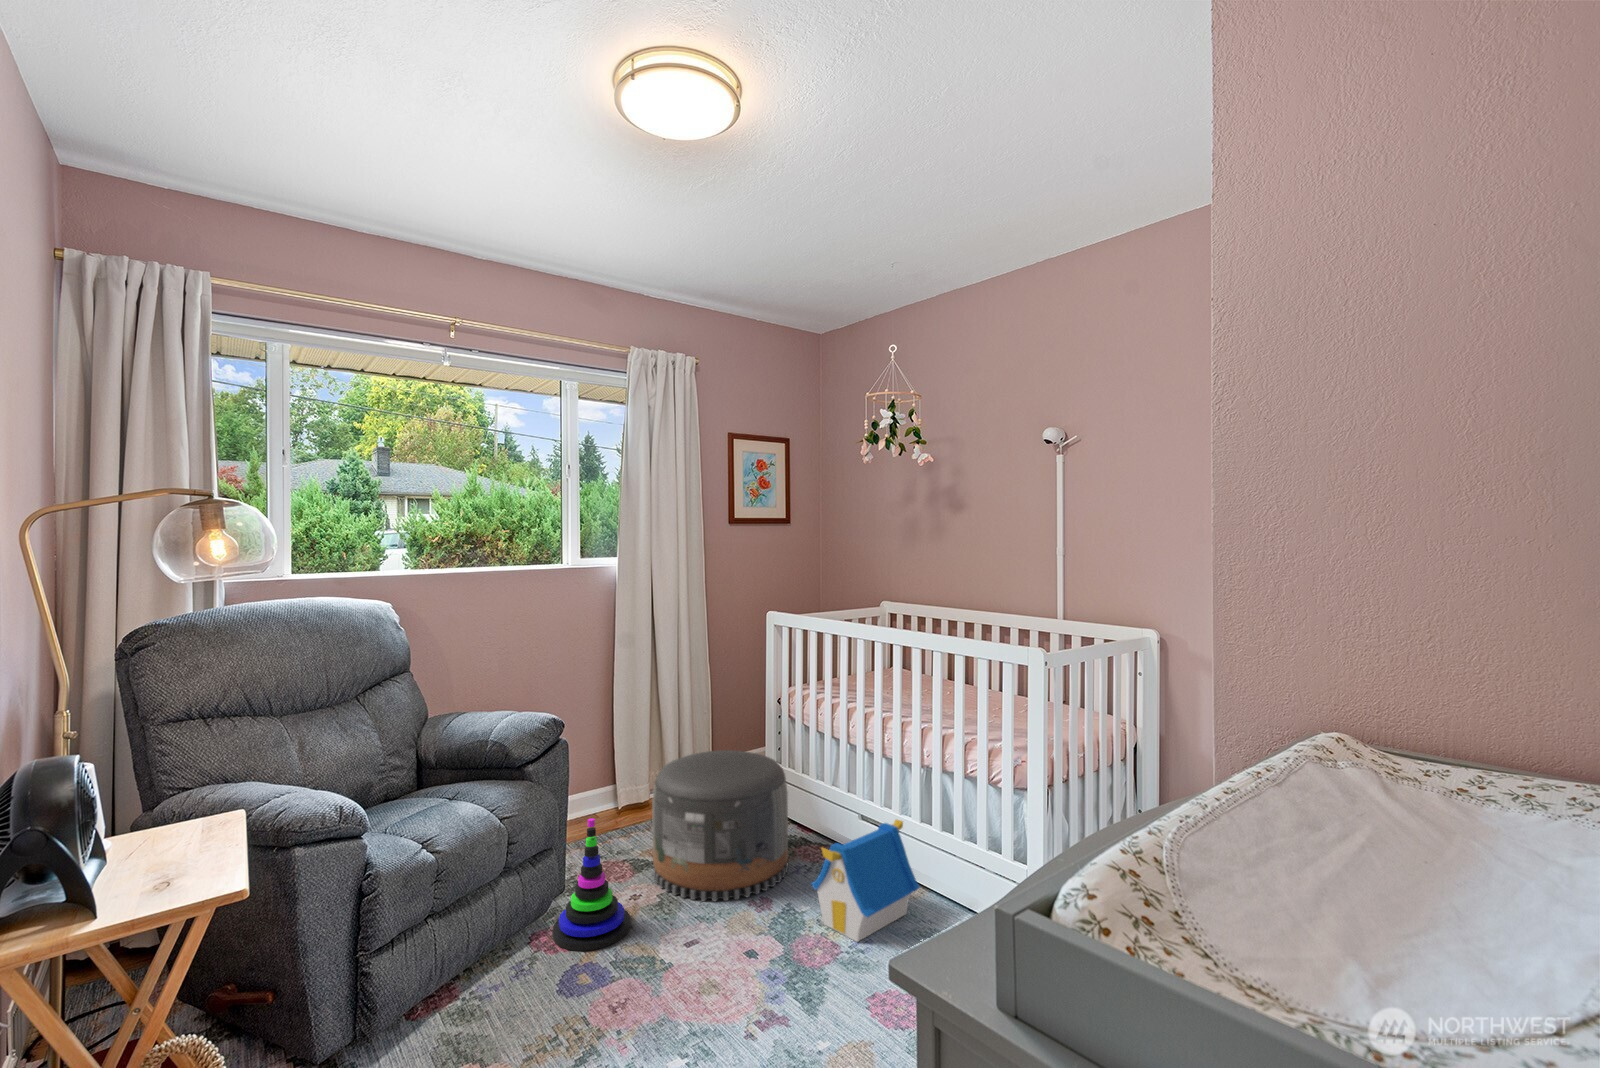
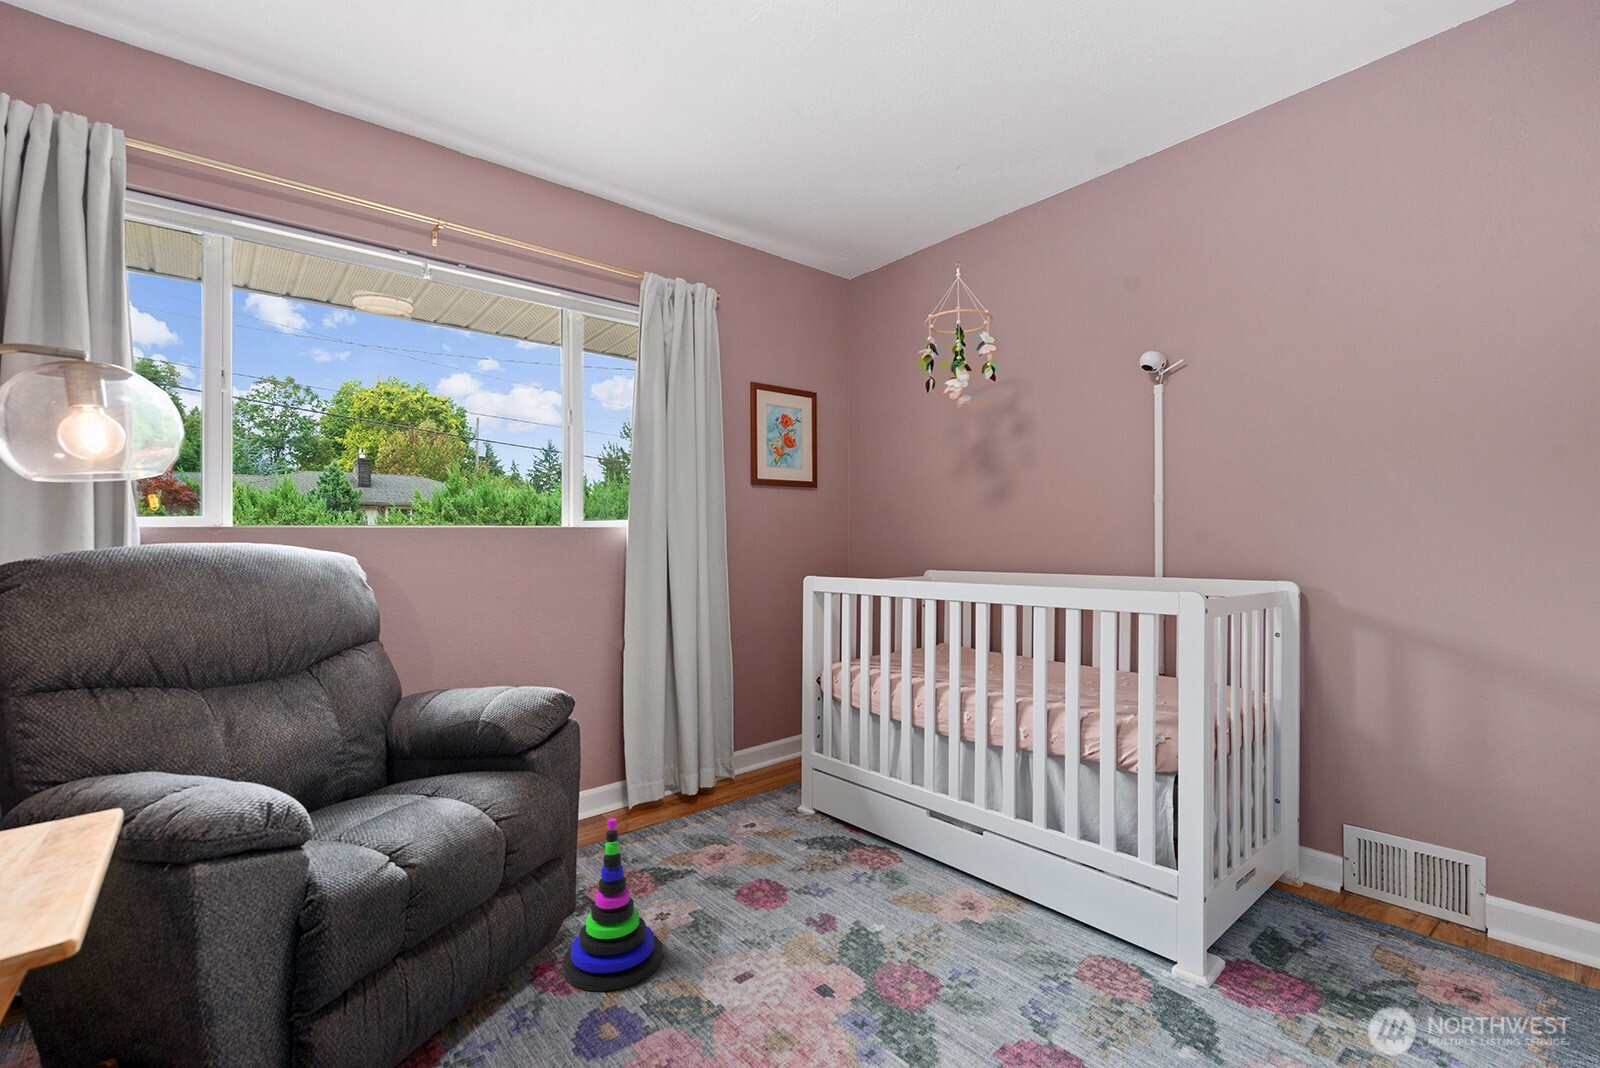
pouf: present [652,750,788,902] -> none [681,736,846,921]
toy house: present [812,819,920,942] -> none [889,815,1028,972]

